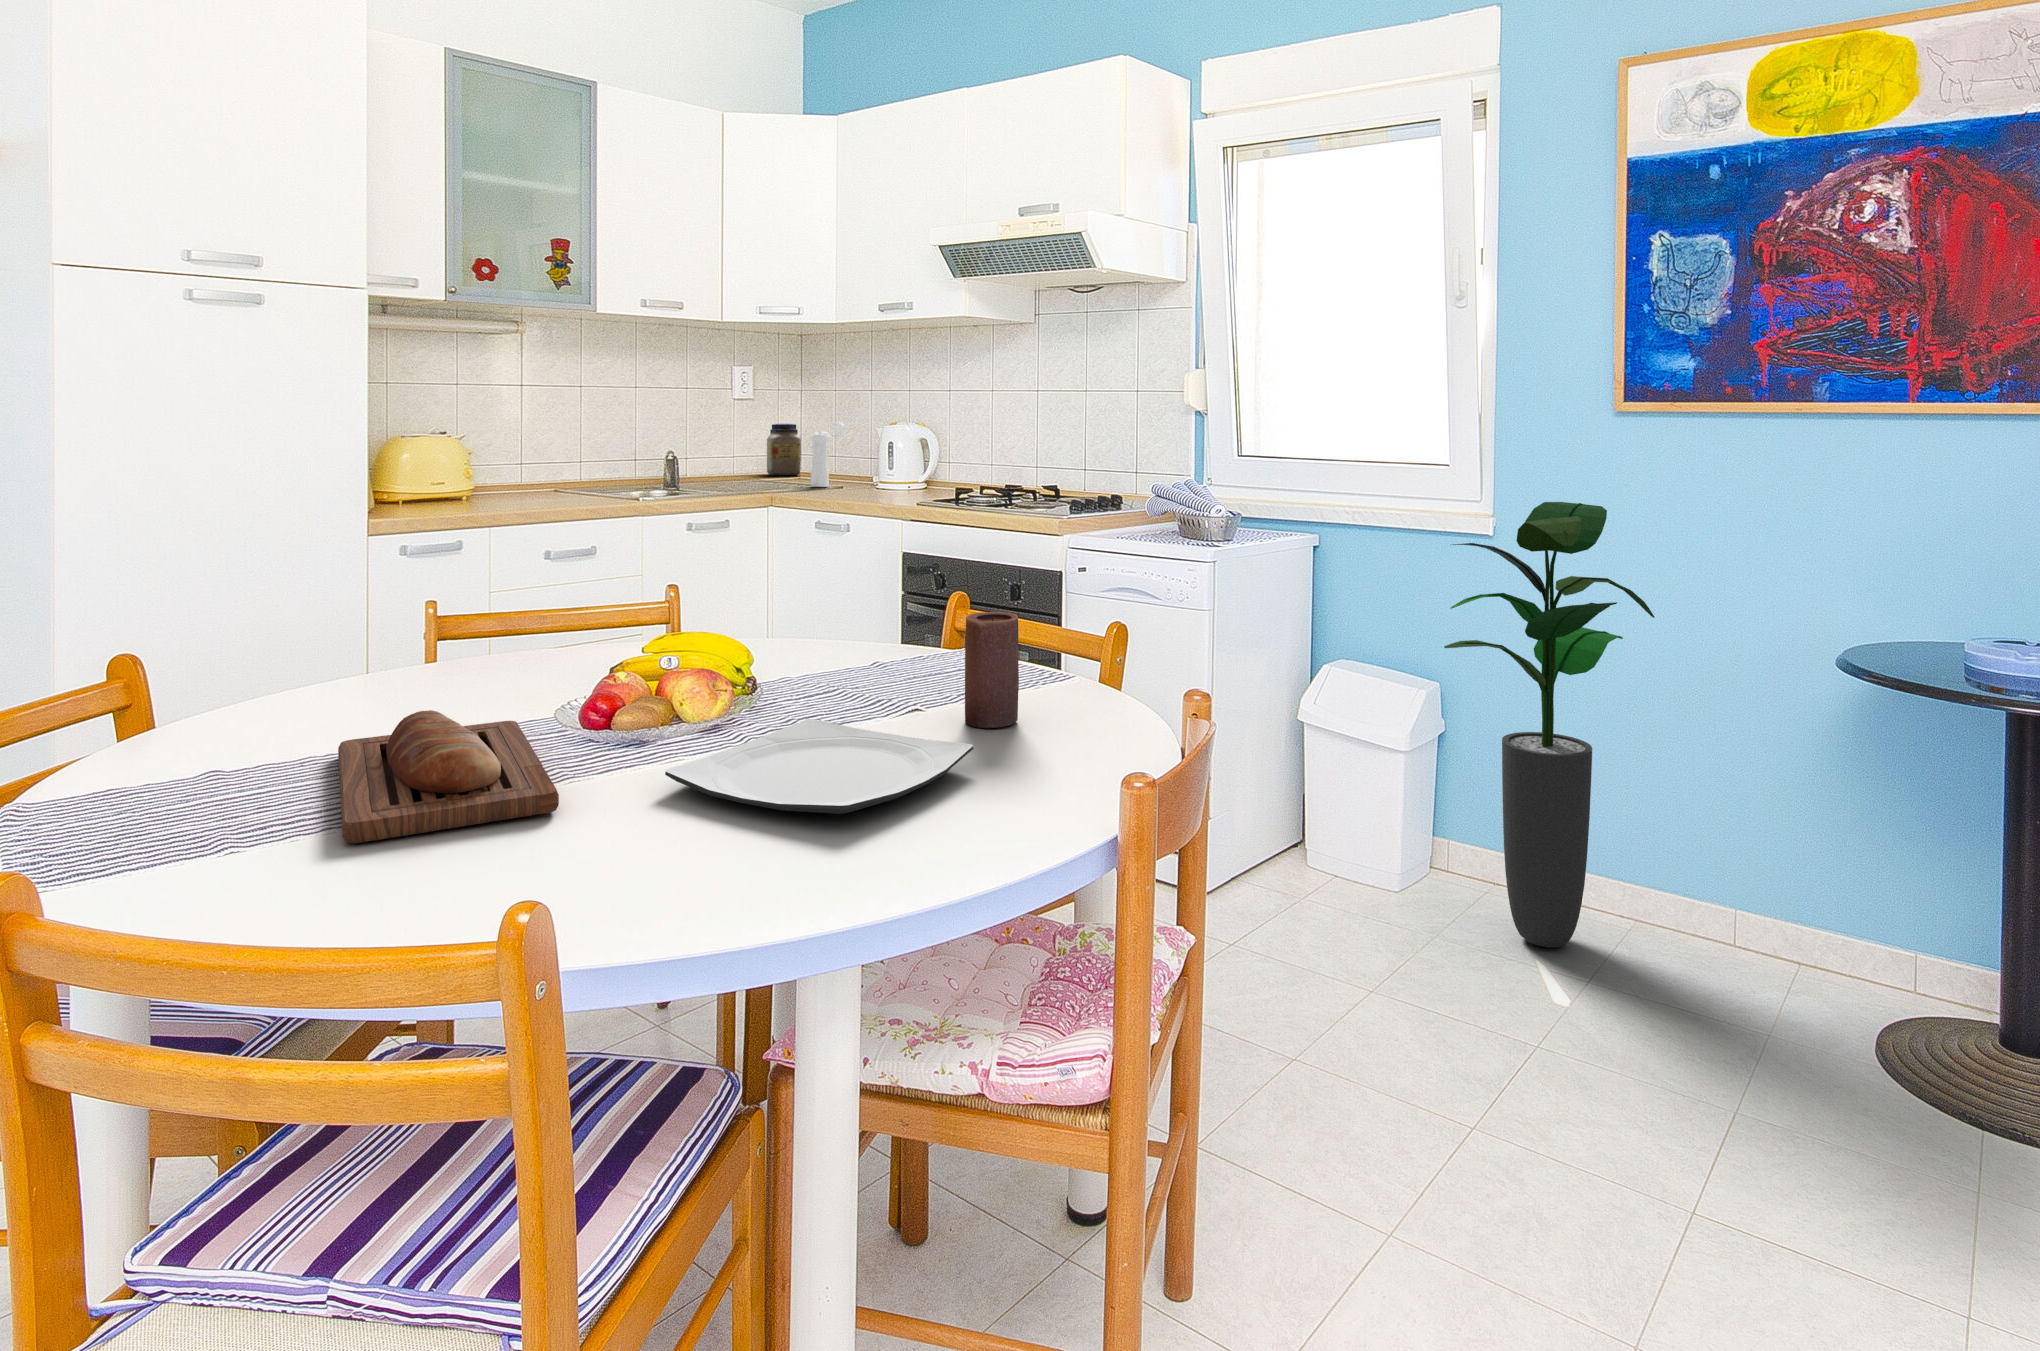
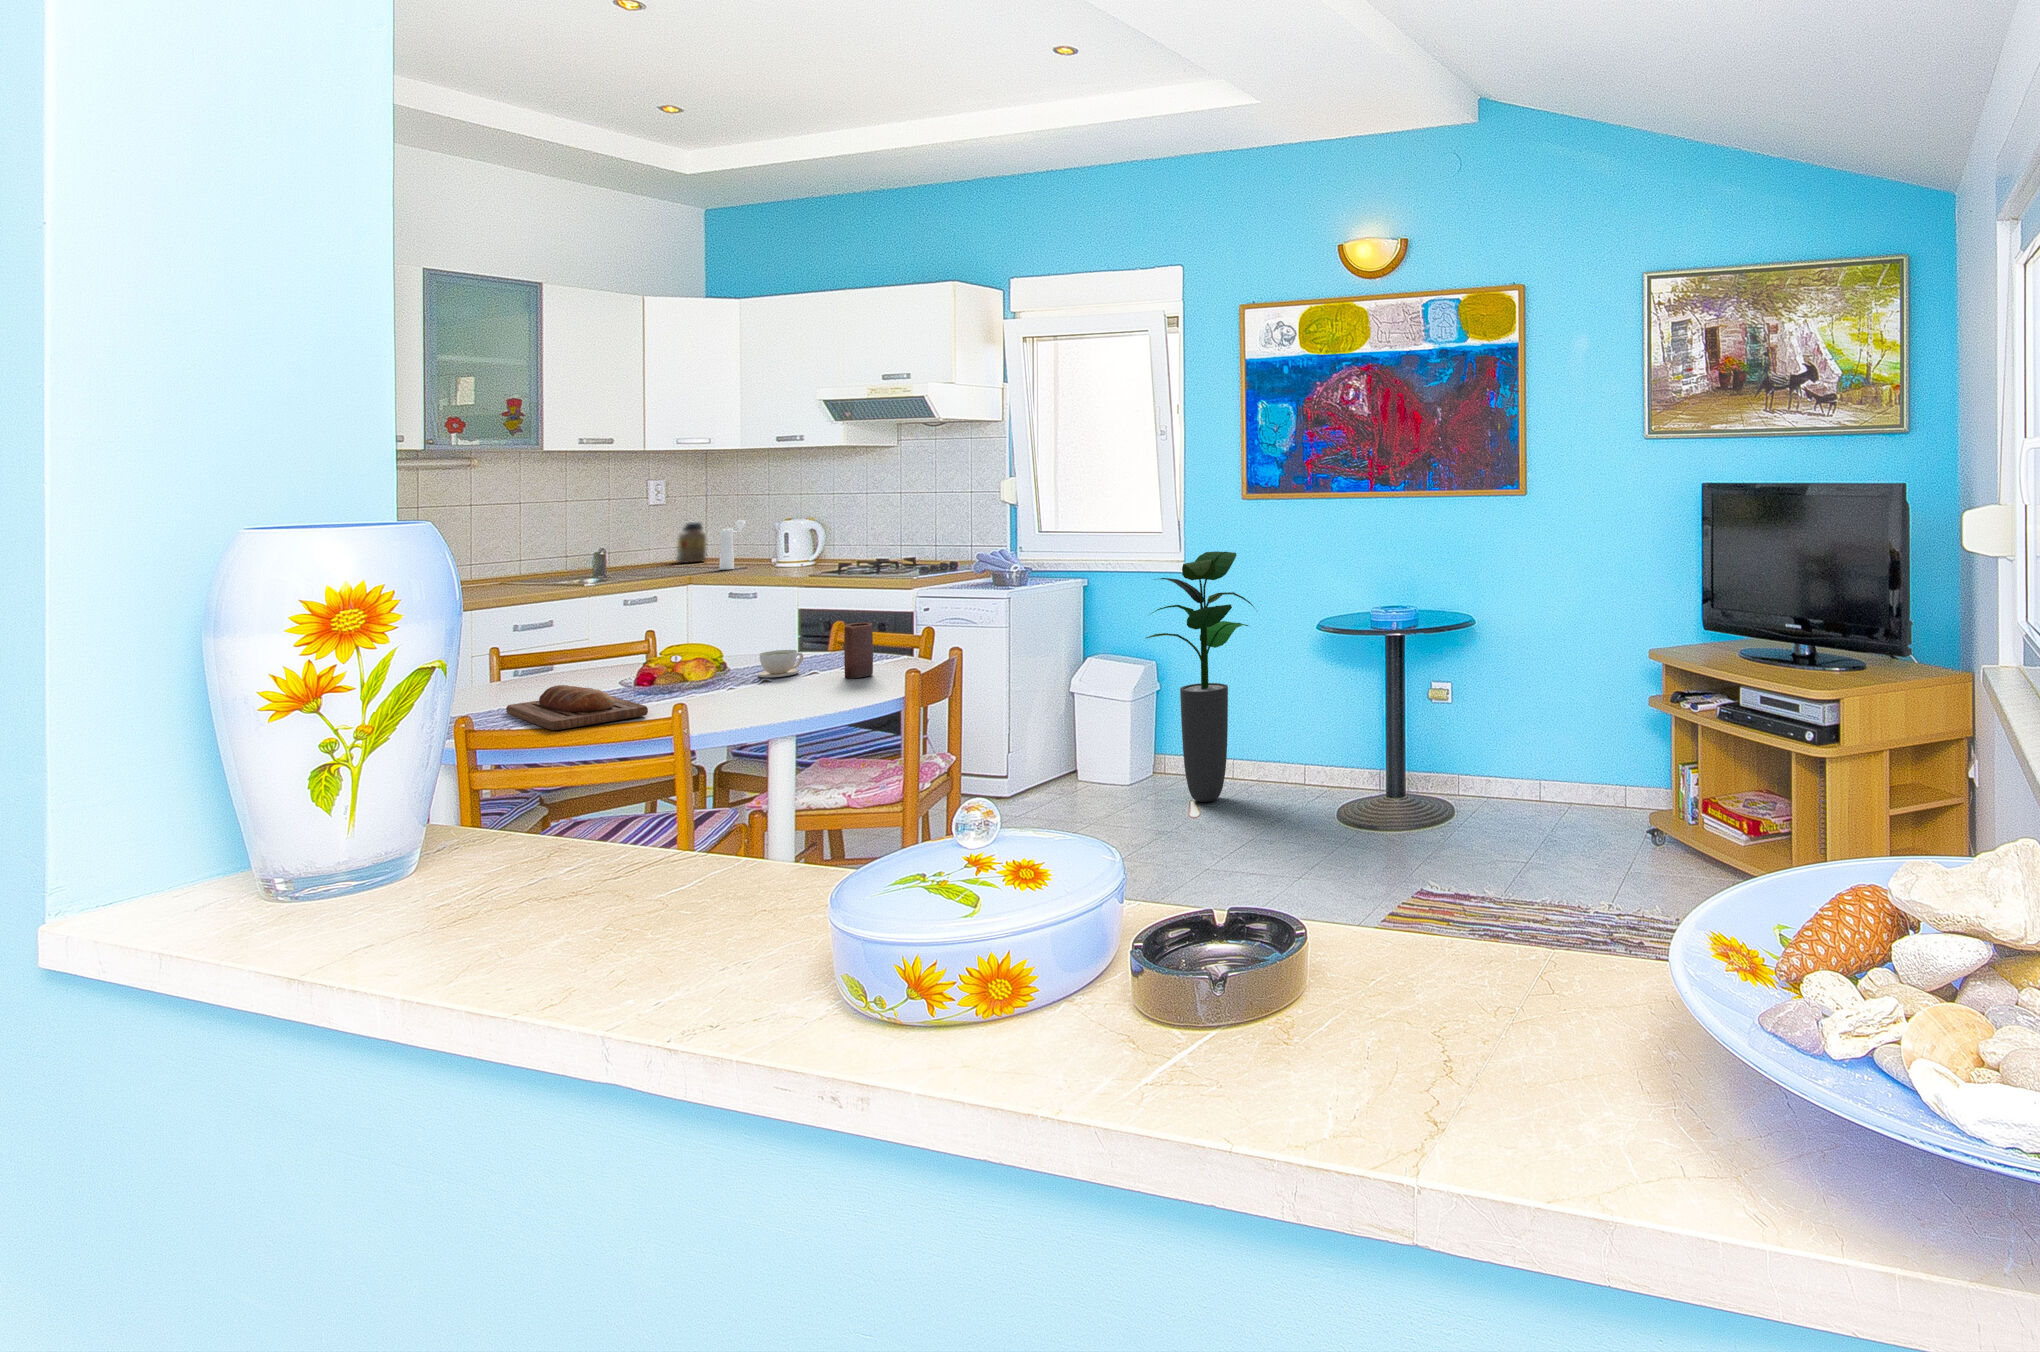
coffee cup: none [812,649,892,706] -> present [758,650,803,678]
plate: present [665,719,973,814] -> none [696,679,849,706]

